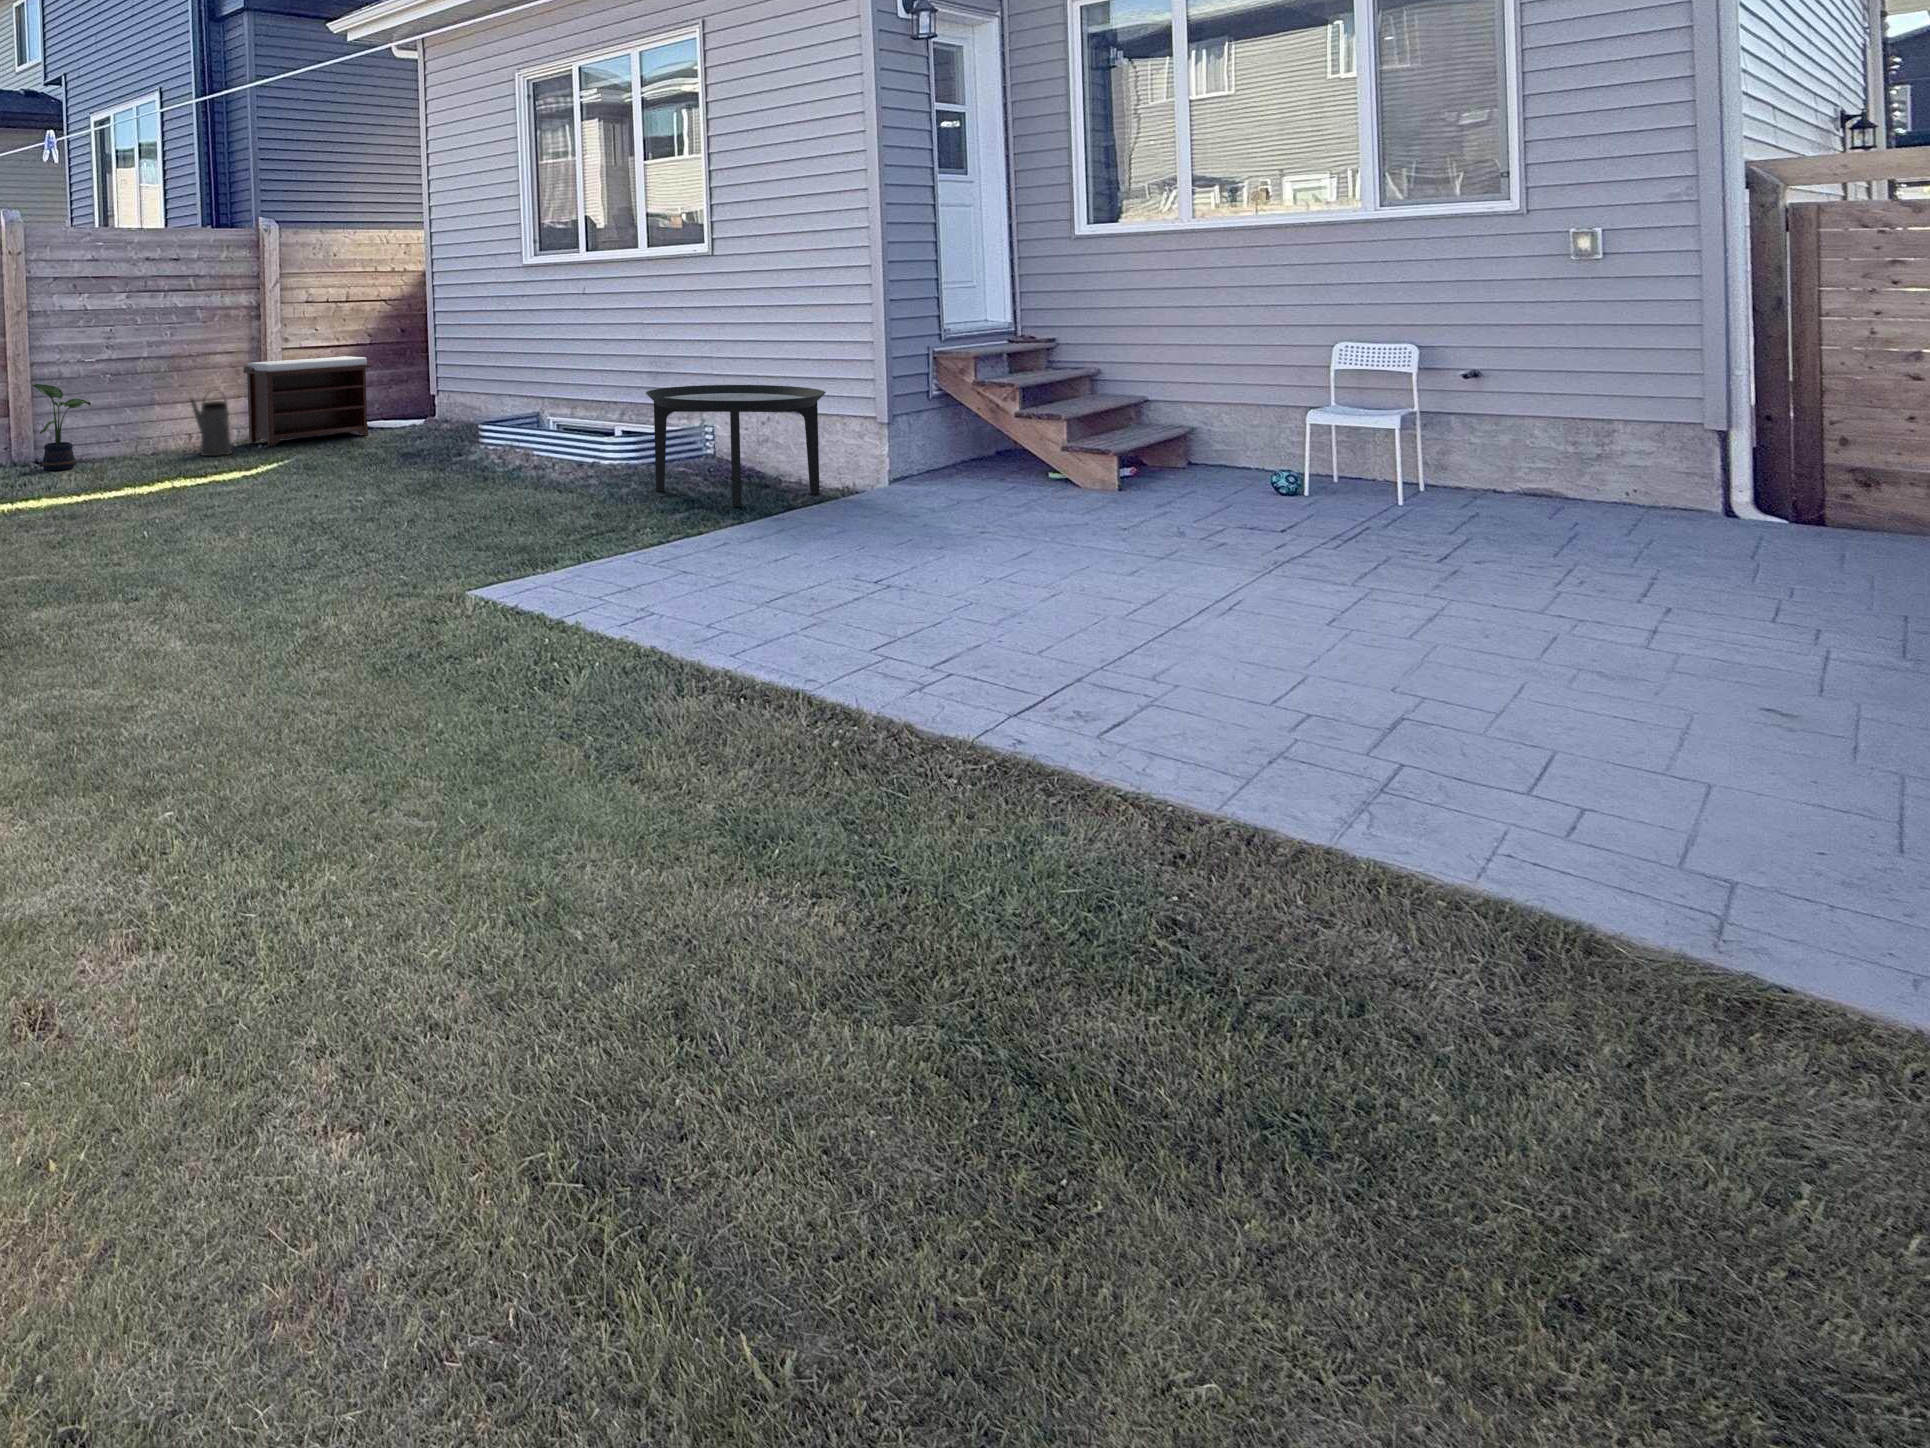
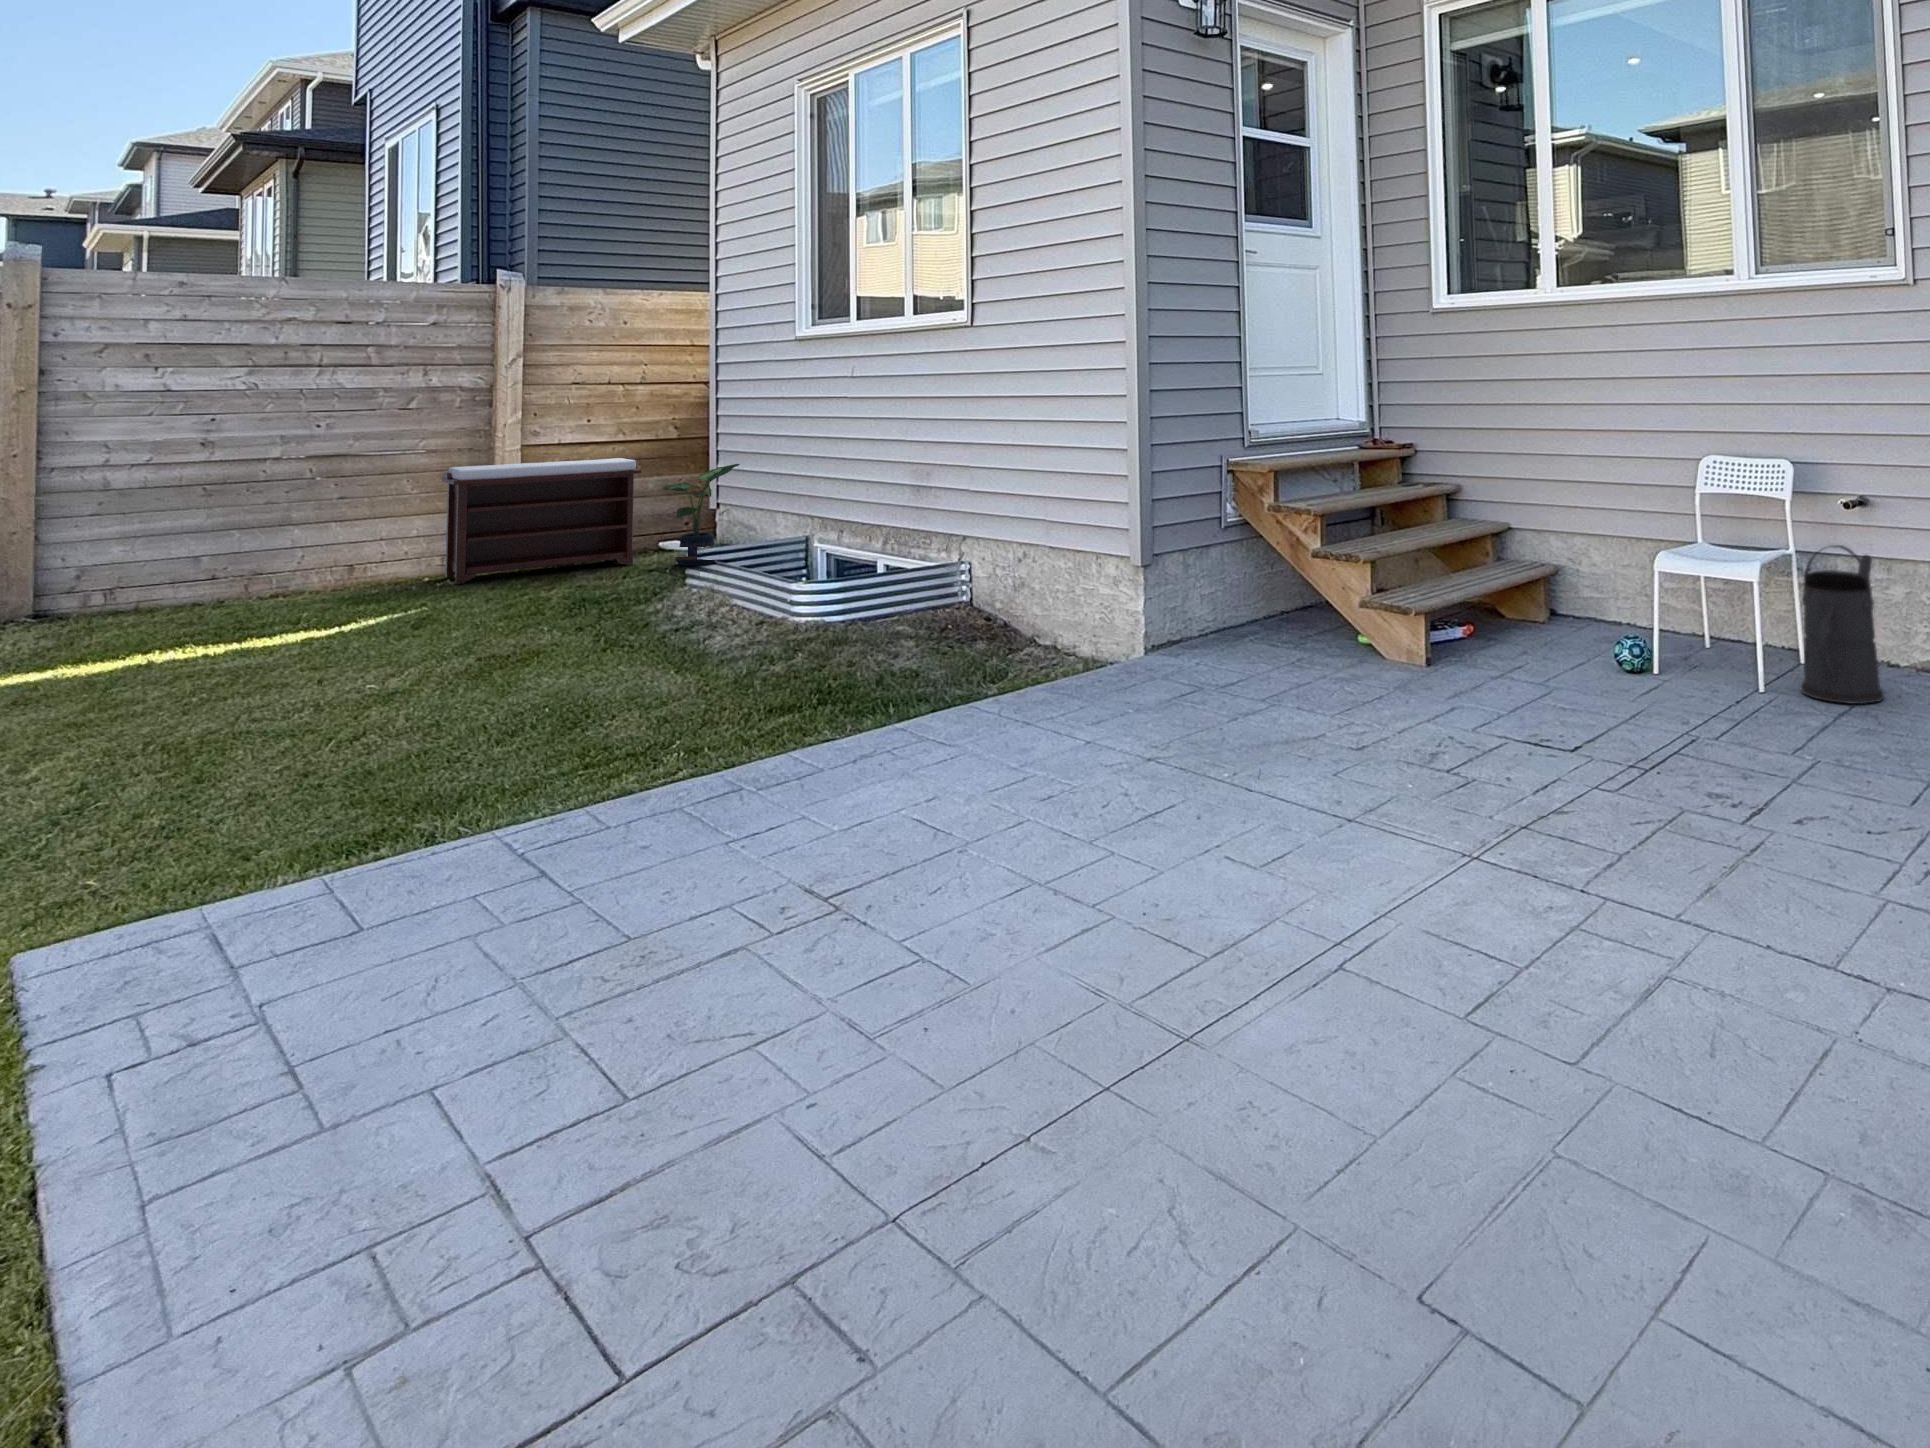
potted plant: present [32,384,91,471] -> present [661,464,740,566]
round table: present [646,385,826,507] -> none [803,507,1060,696]
watering can: present [190,389,232,456] -> present [1801,545,1884,704]

